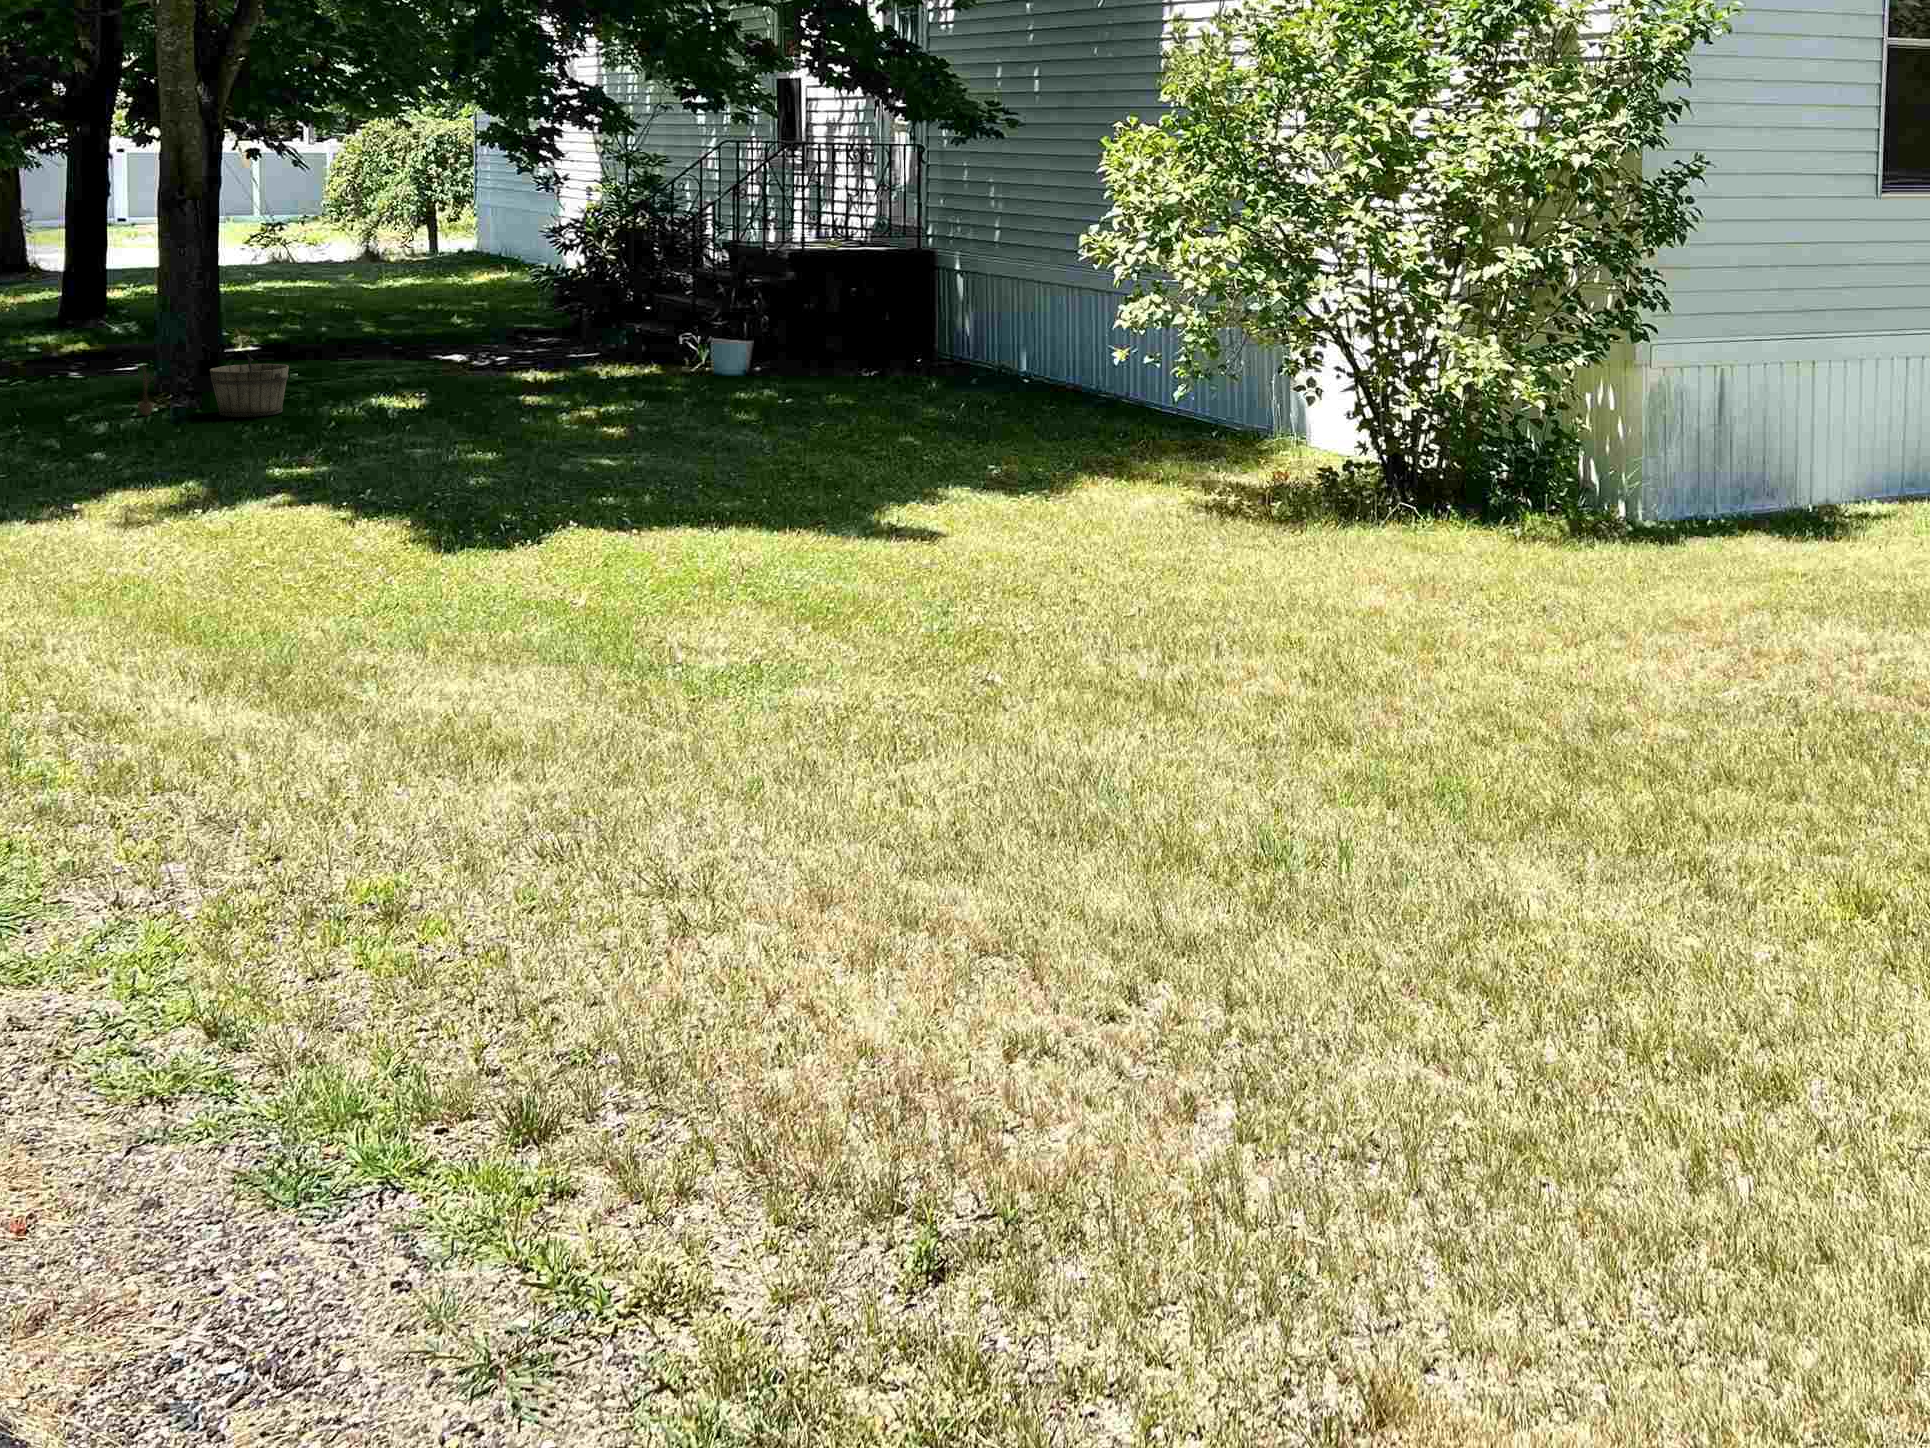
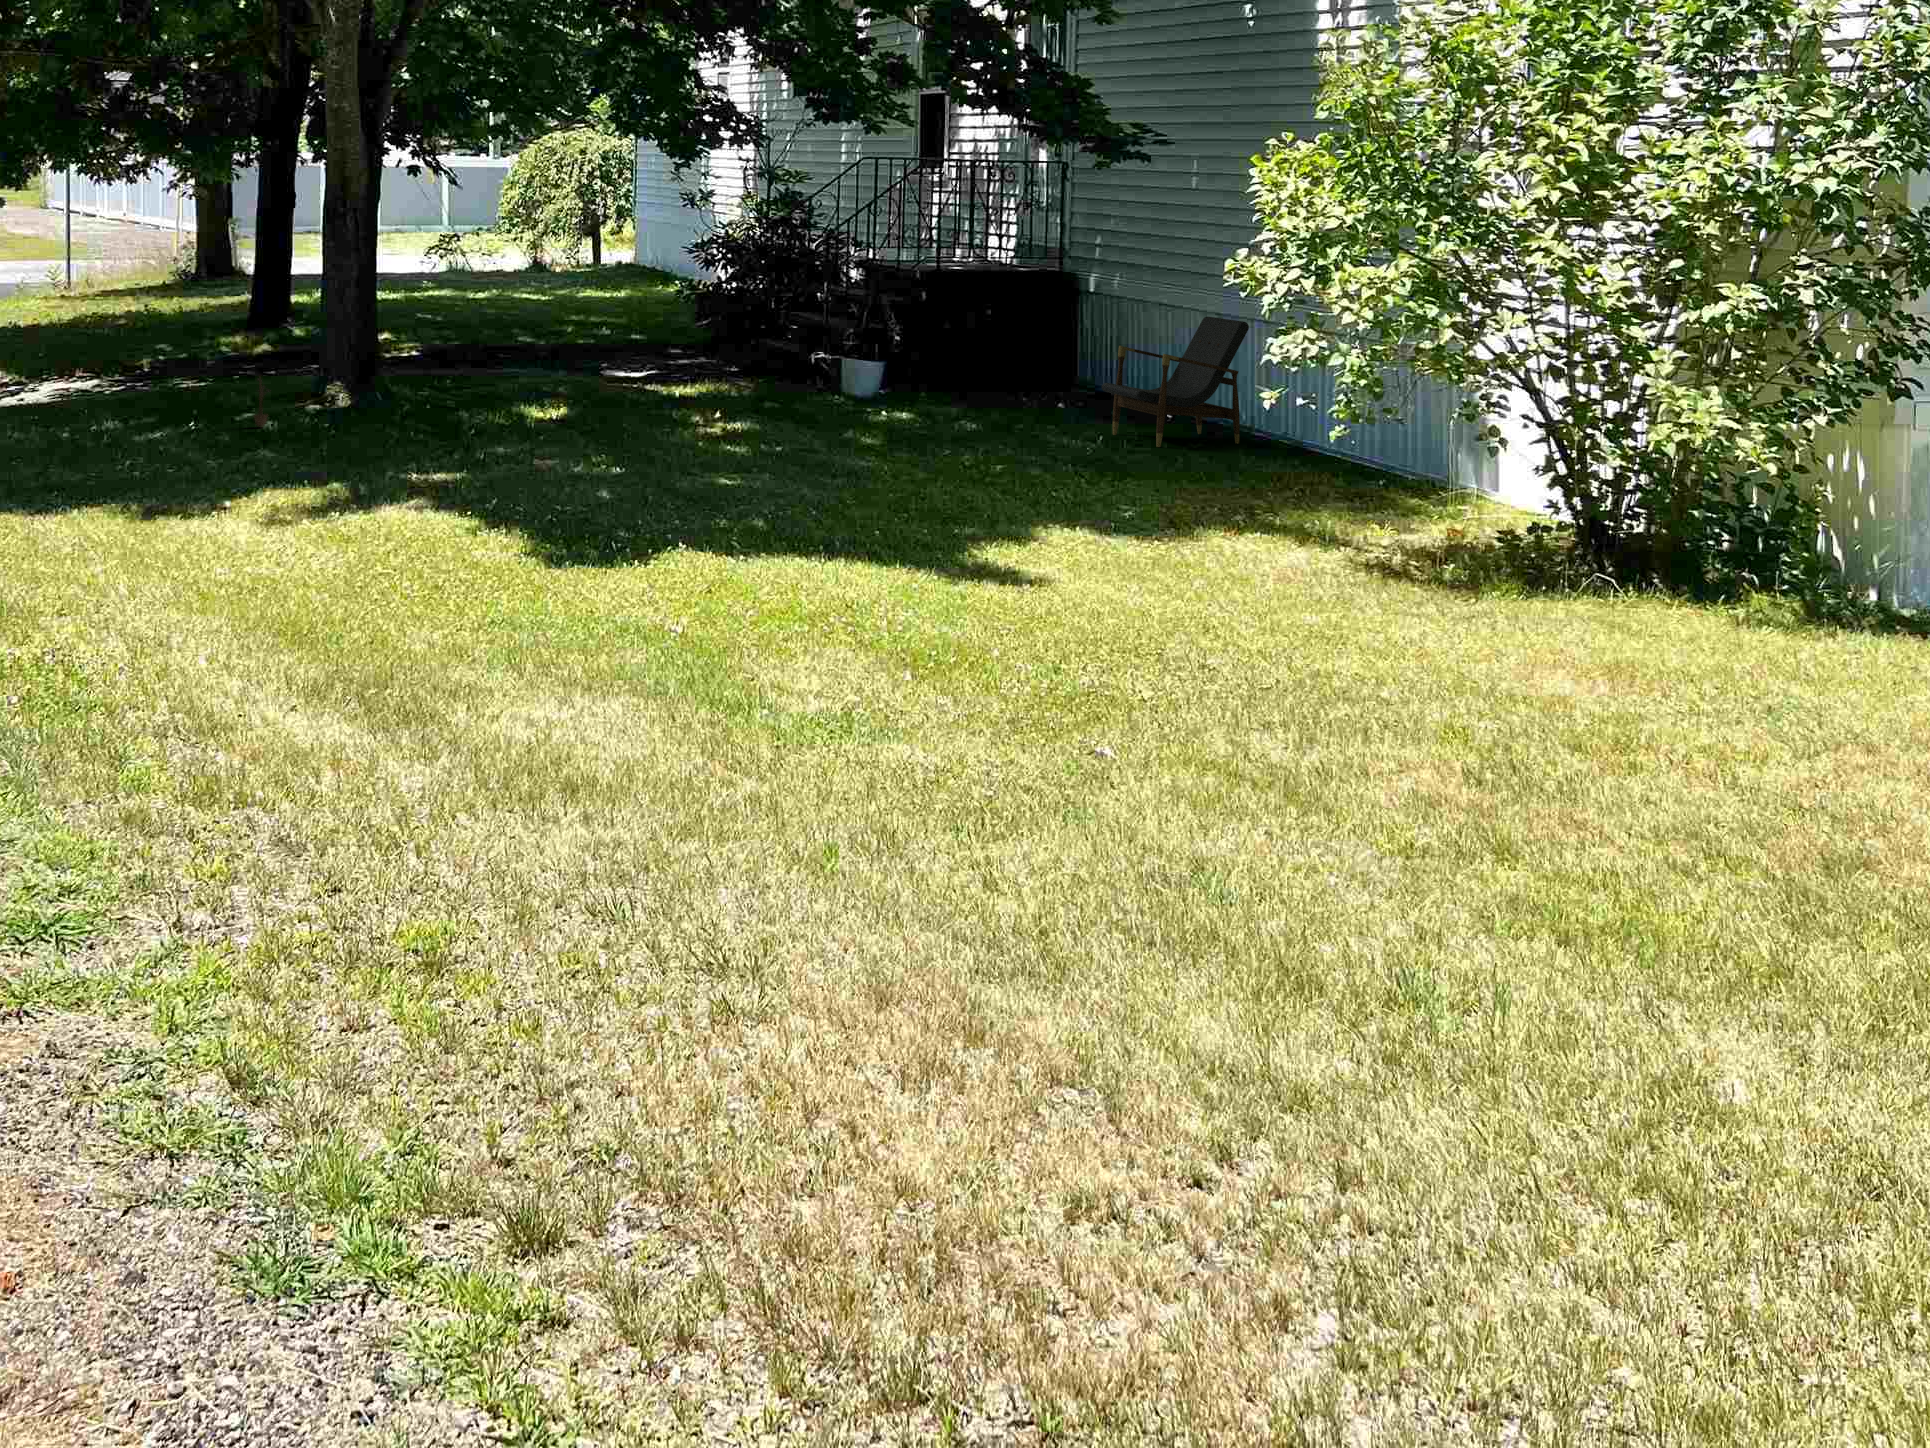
lounge chair: none [974,283,1102,402] -> present [1102,317,1249,447]
wooden bucket: present [210,351,289,417] -> none [321,366,395,432]

